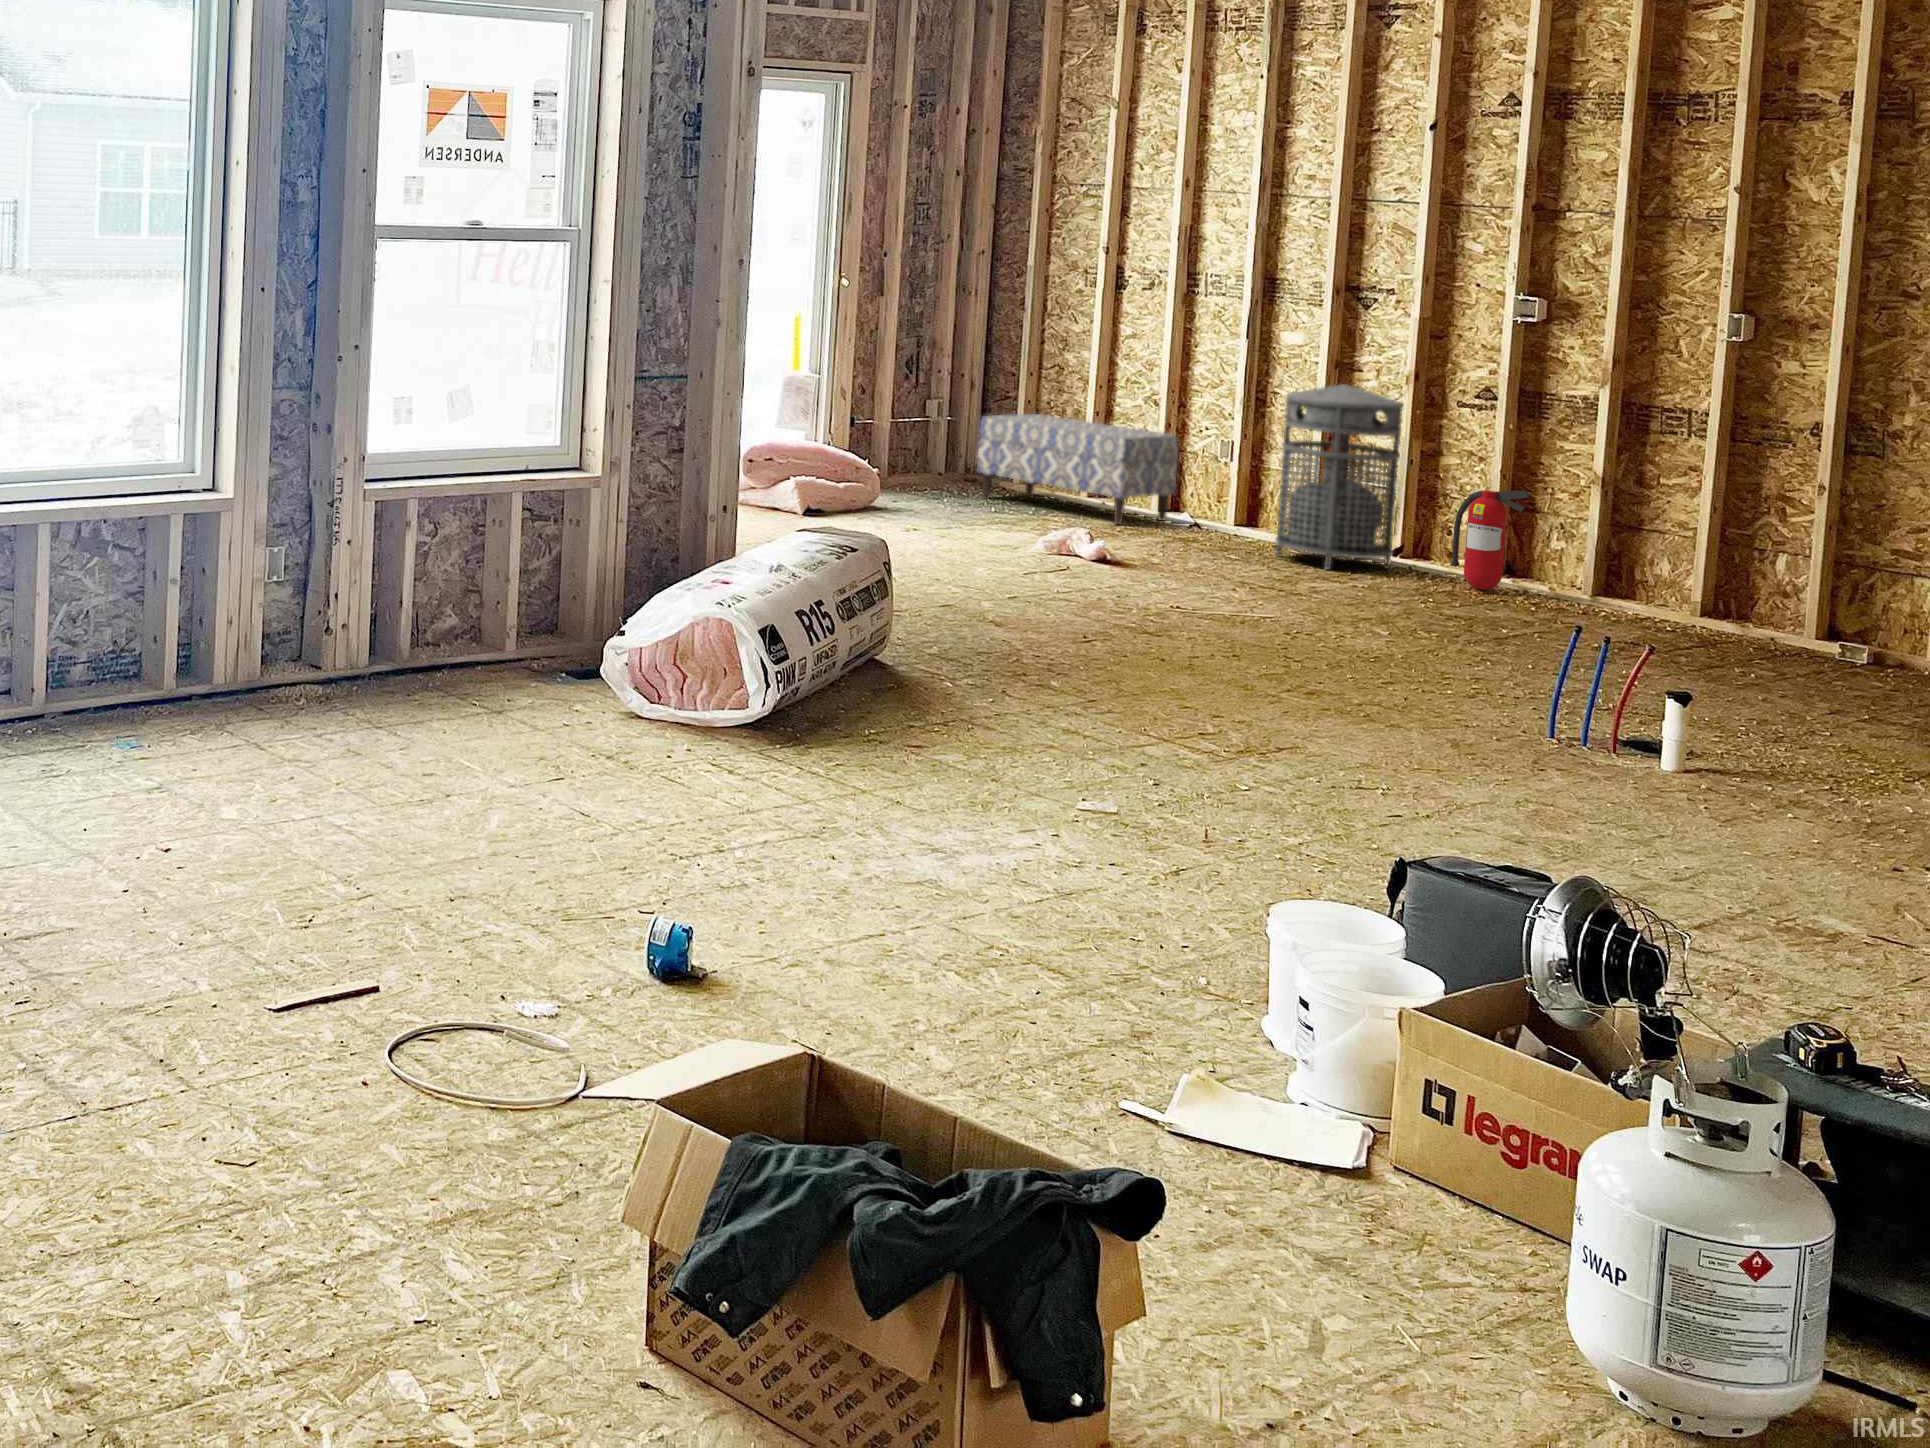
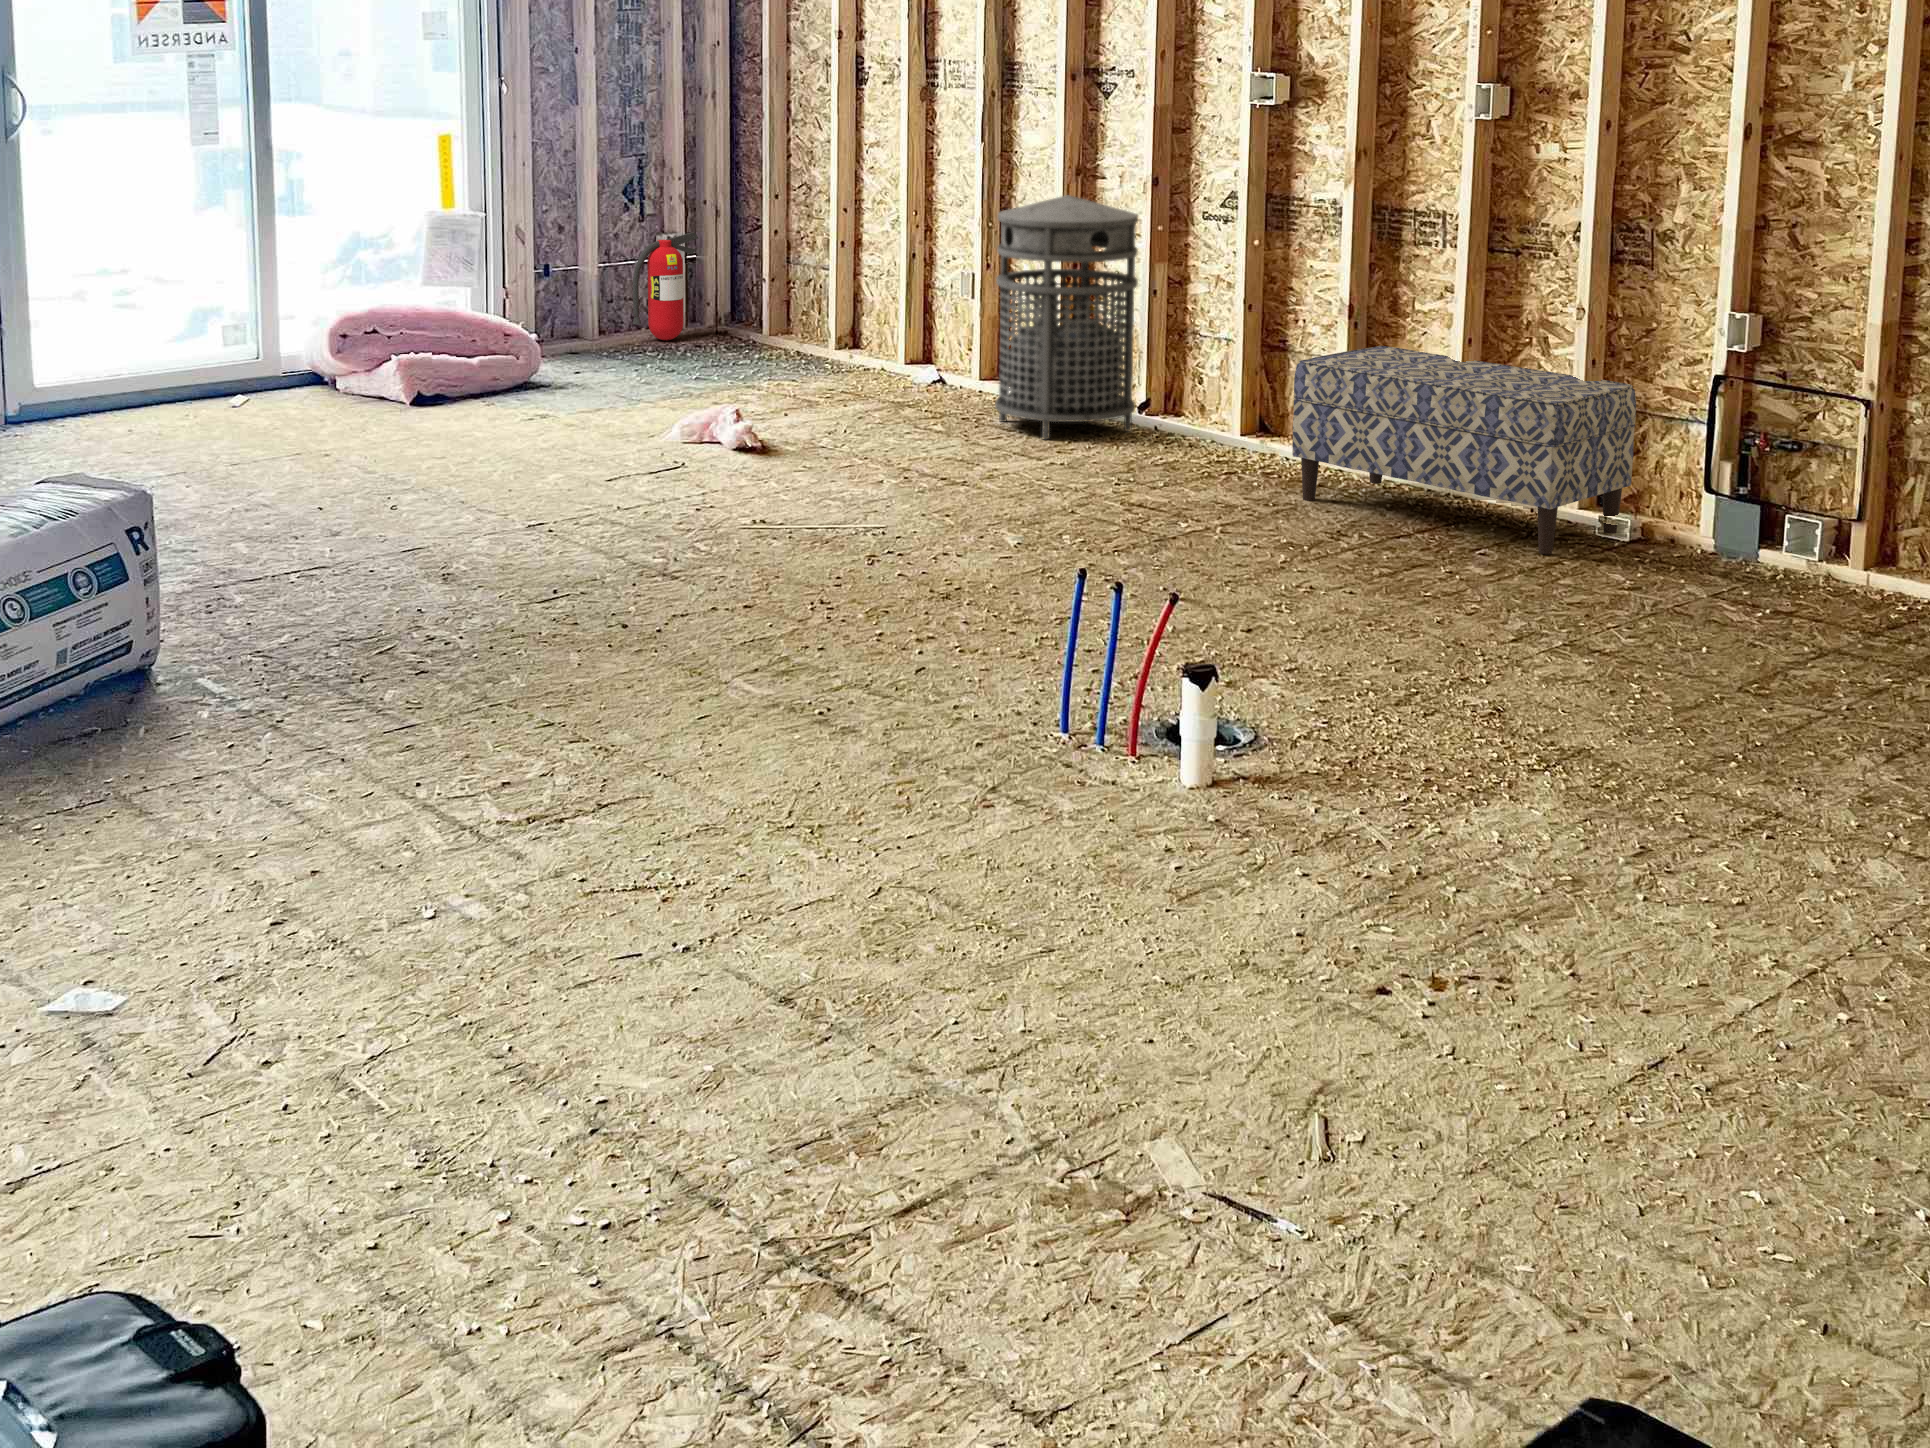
bench: present [977,414,1178,525] -> present [1292,346,1636,554]
fire extinguisher: present [1451,490,1530,590] -> present [633,232,698,340]

